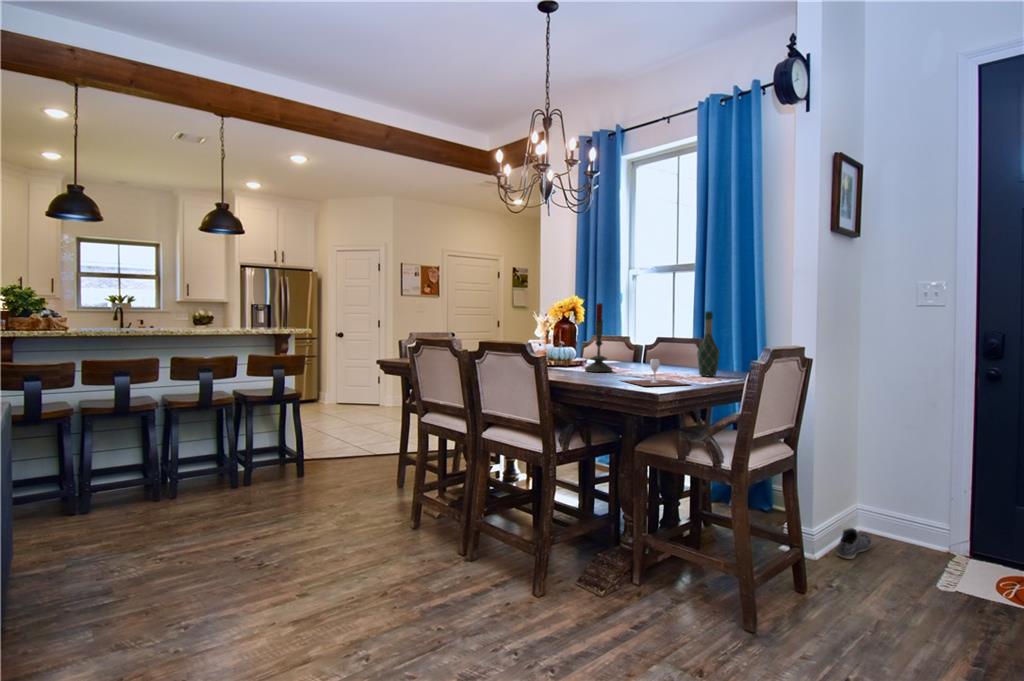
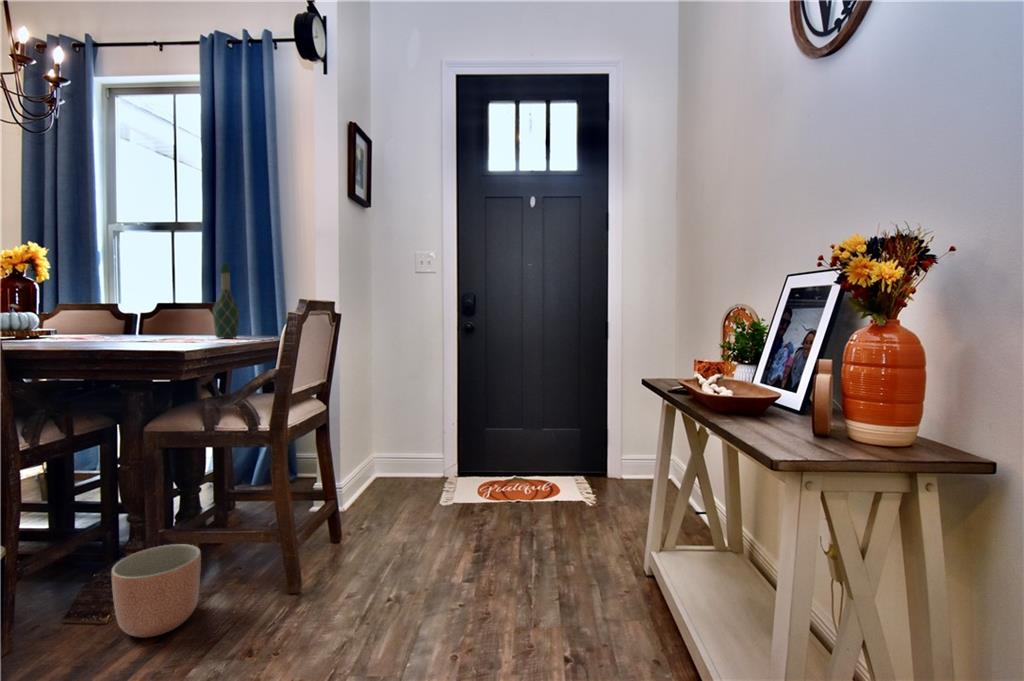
candle: present [585,303,612,372] -> none [37,242,87,340]
wine glass: present [623,359,688,386] -> none [97,314,209,346]
shoe: present [836,528,871,559] -> none [363,473,389,502]
planter: none [623,541,680,608] -> present [112,544,201,637]

